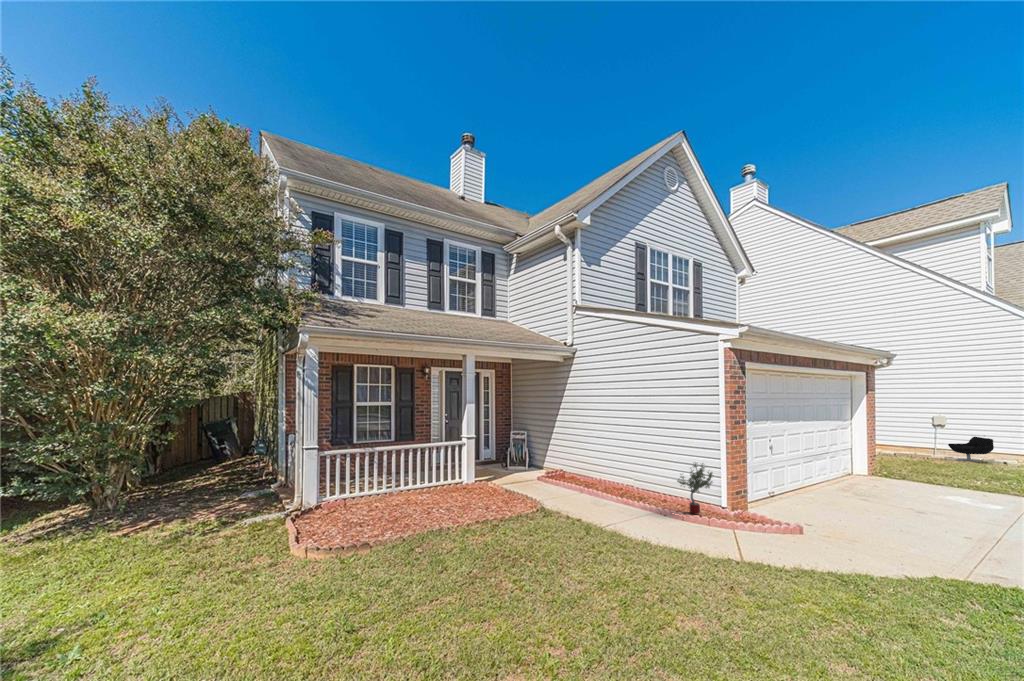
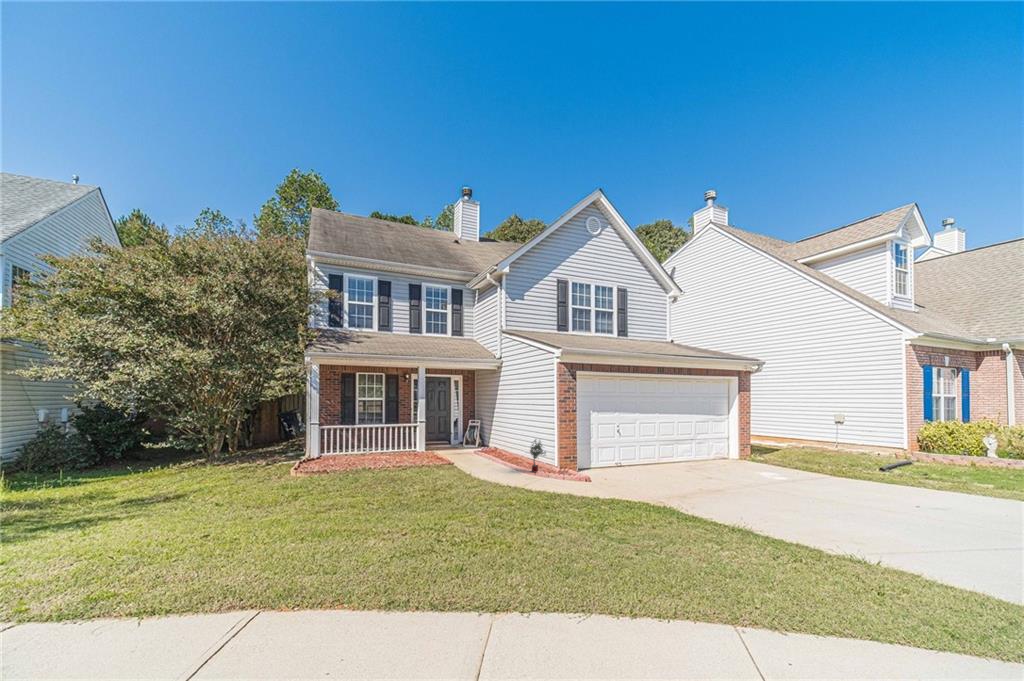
lounge chair: present [948,437,994,462] -> none [841,431,875,454]

